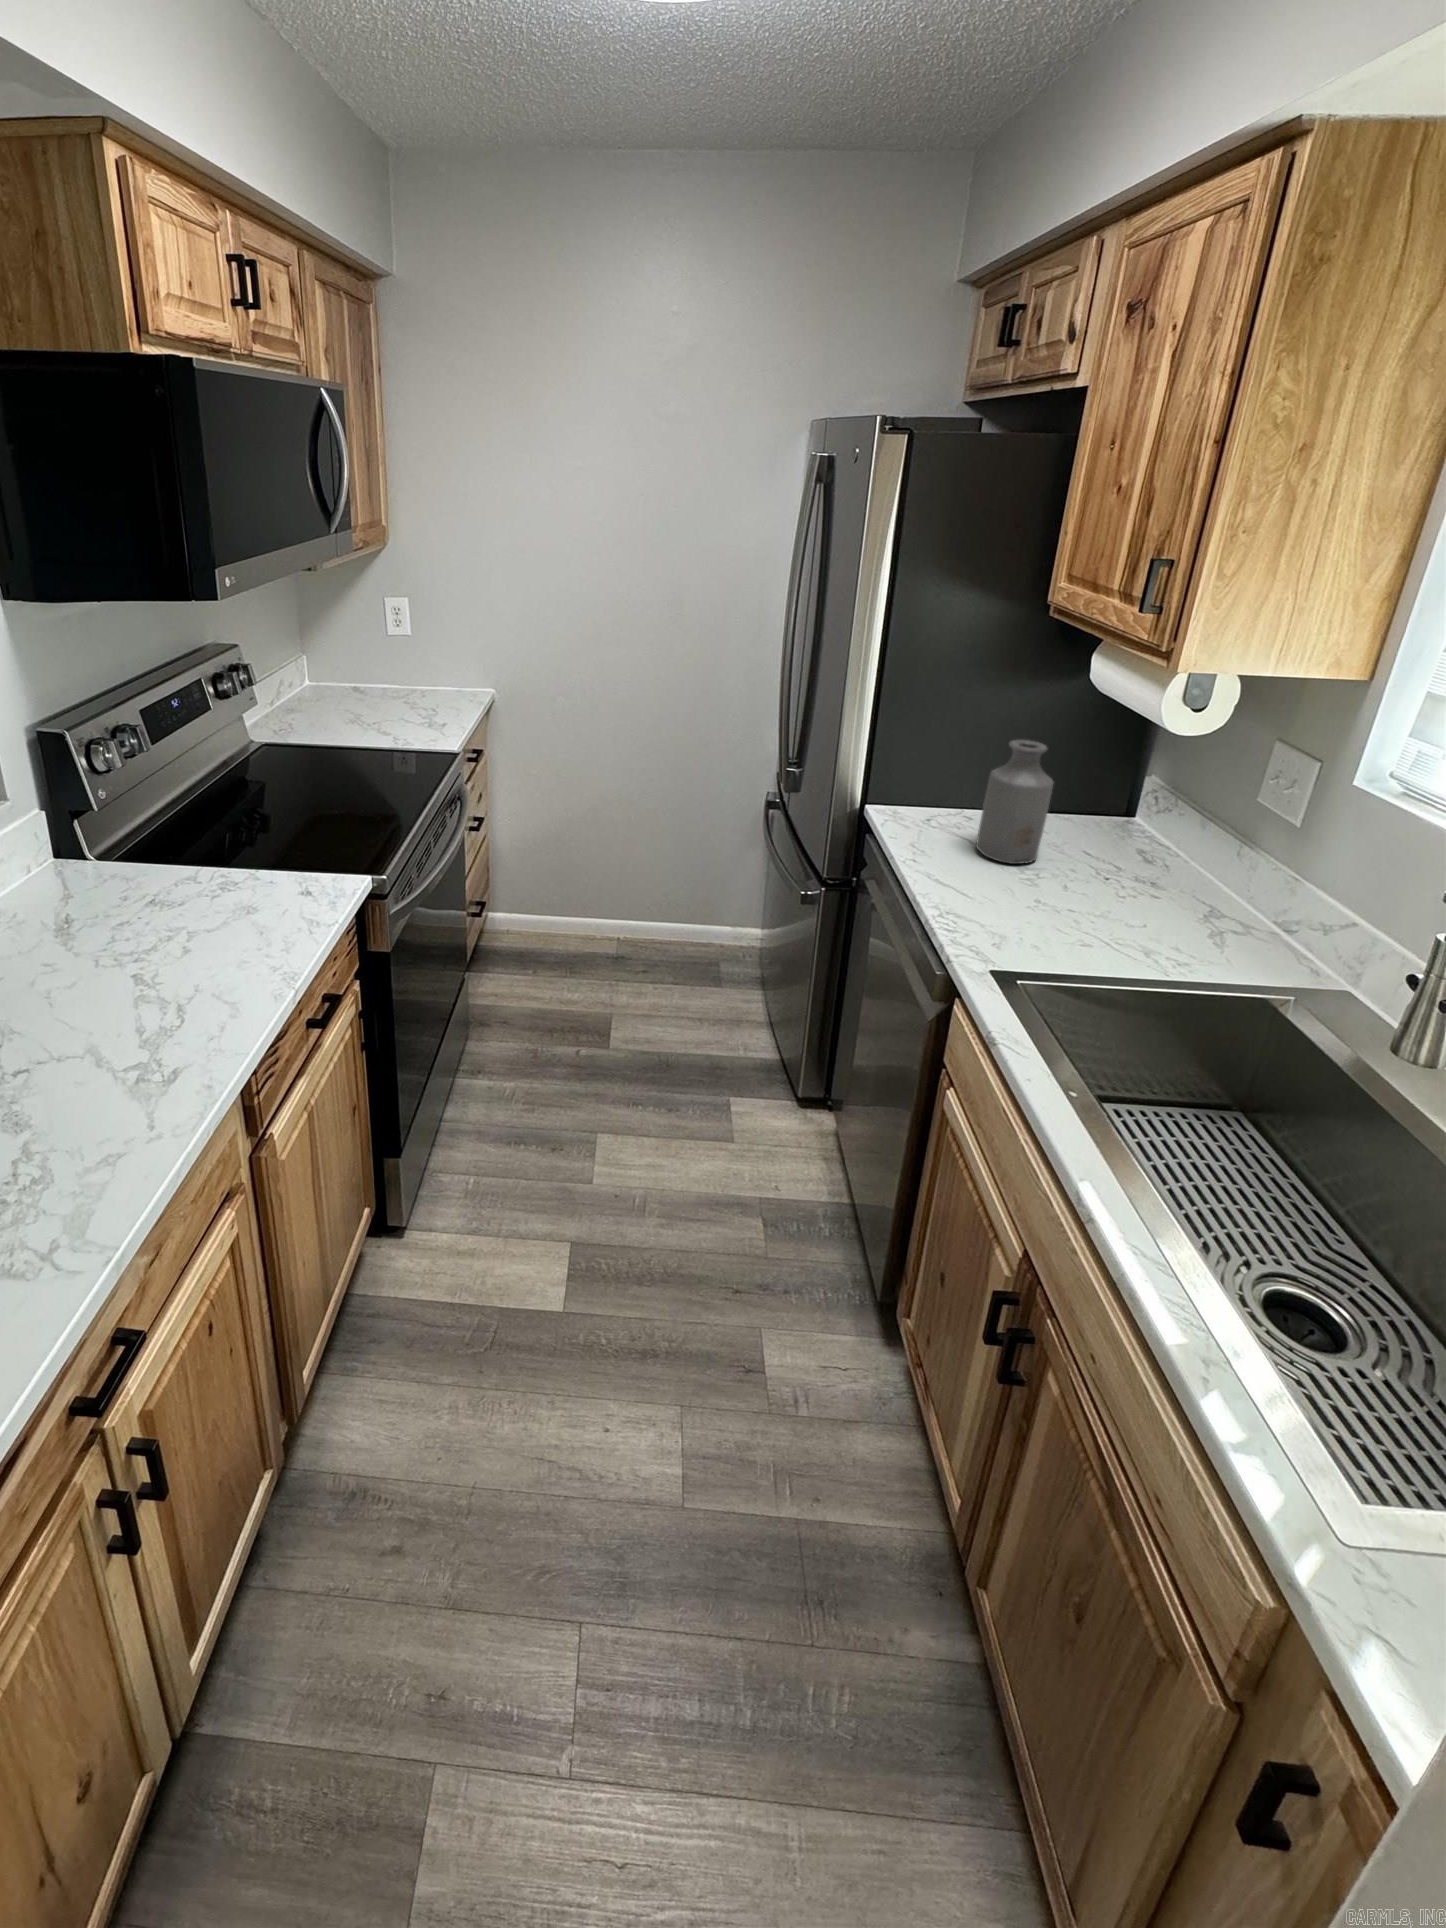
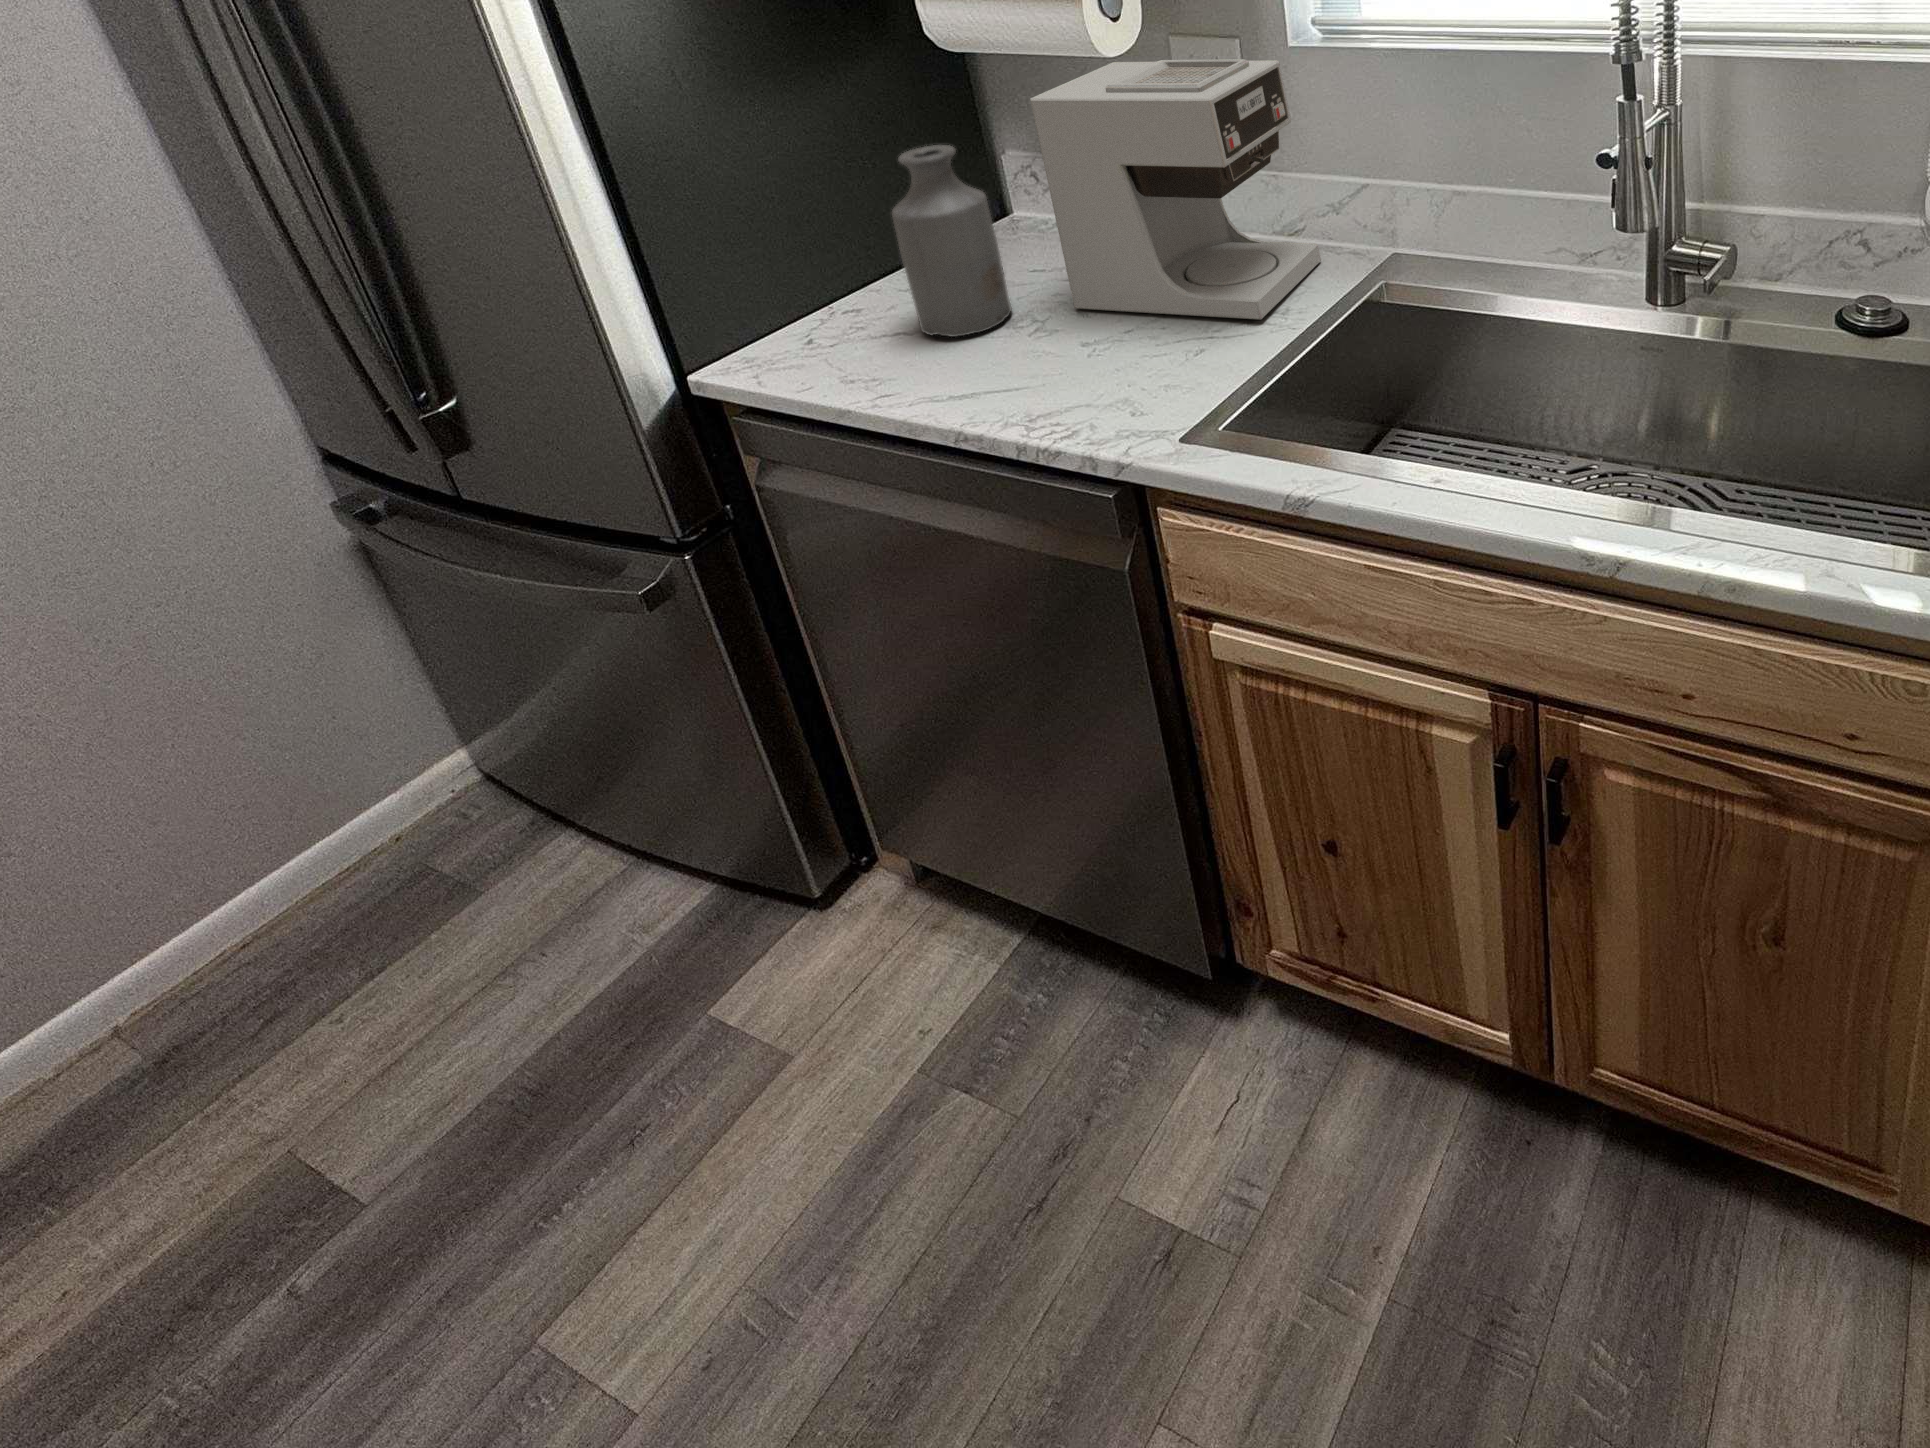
coffee maker: none [1065,738,1308,957] -> present [1030,59,1321,320]

